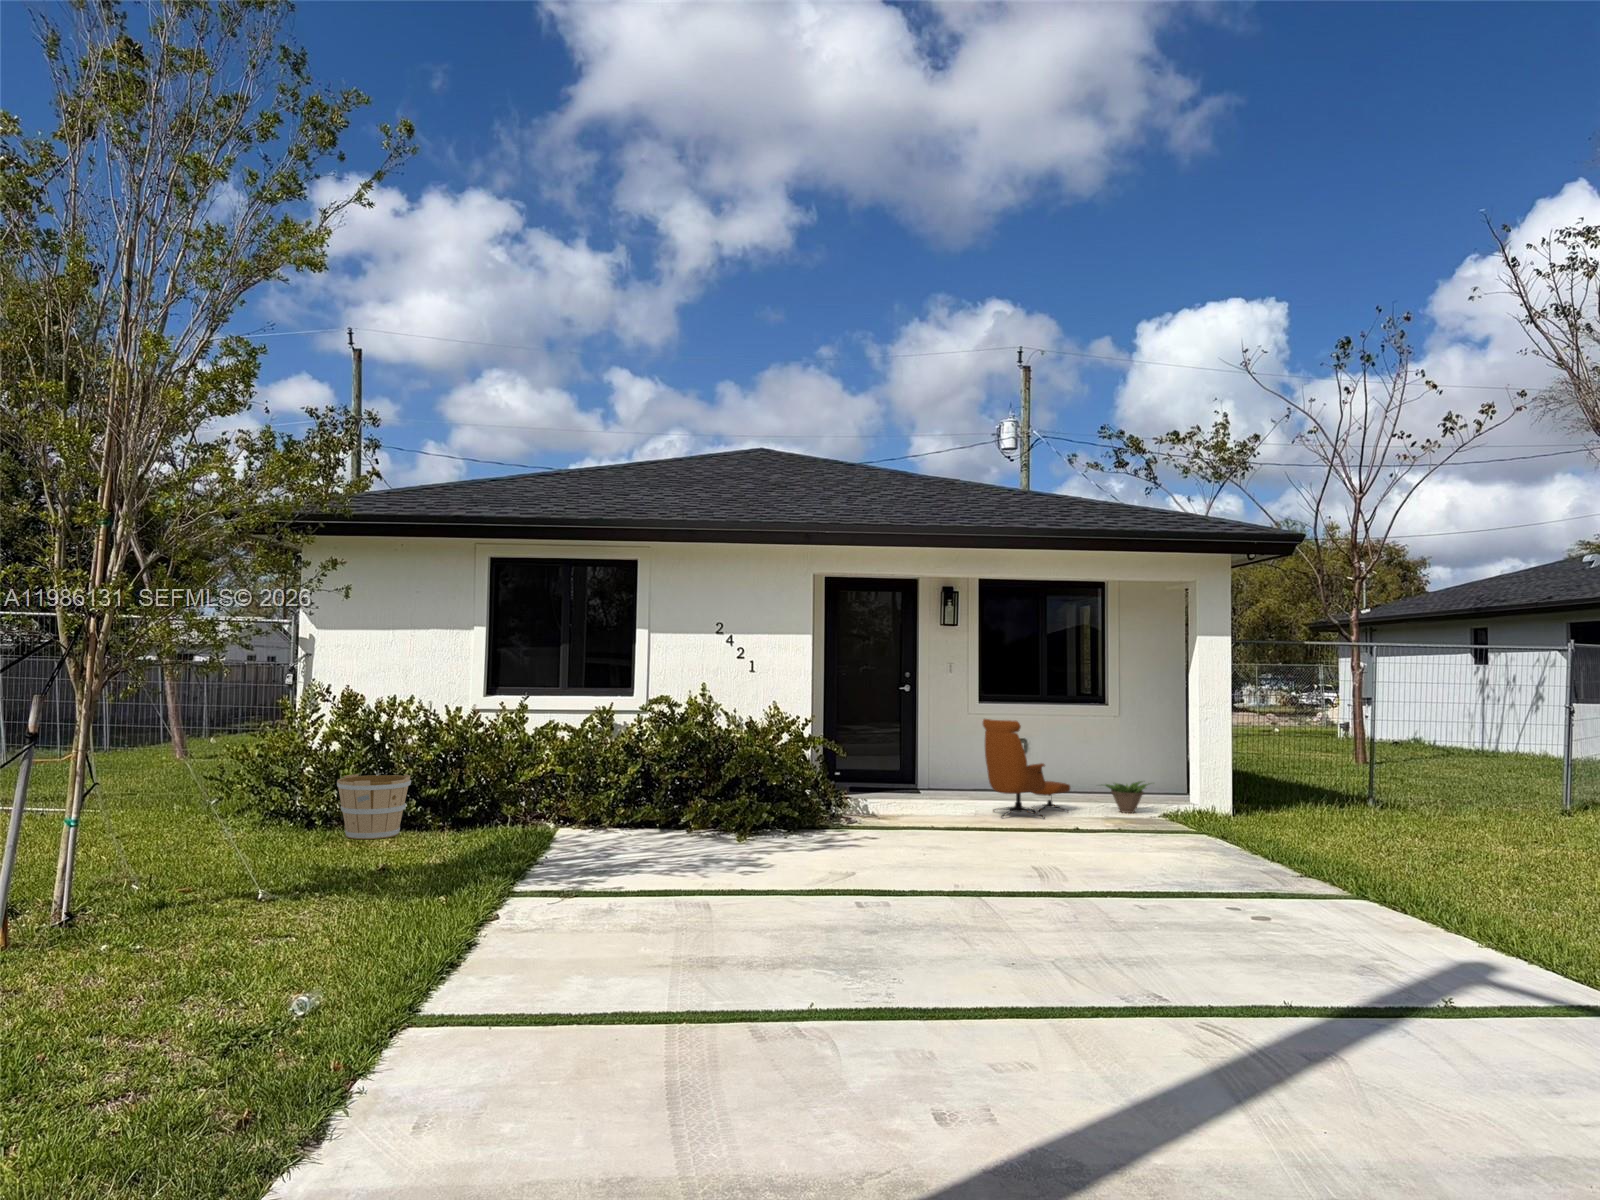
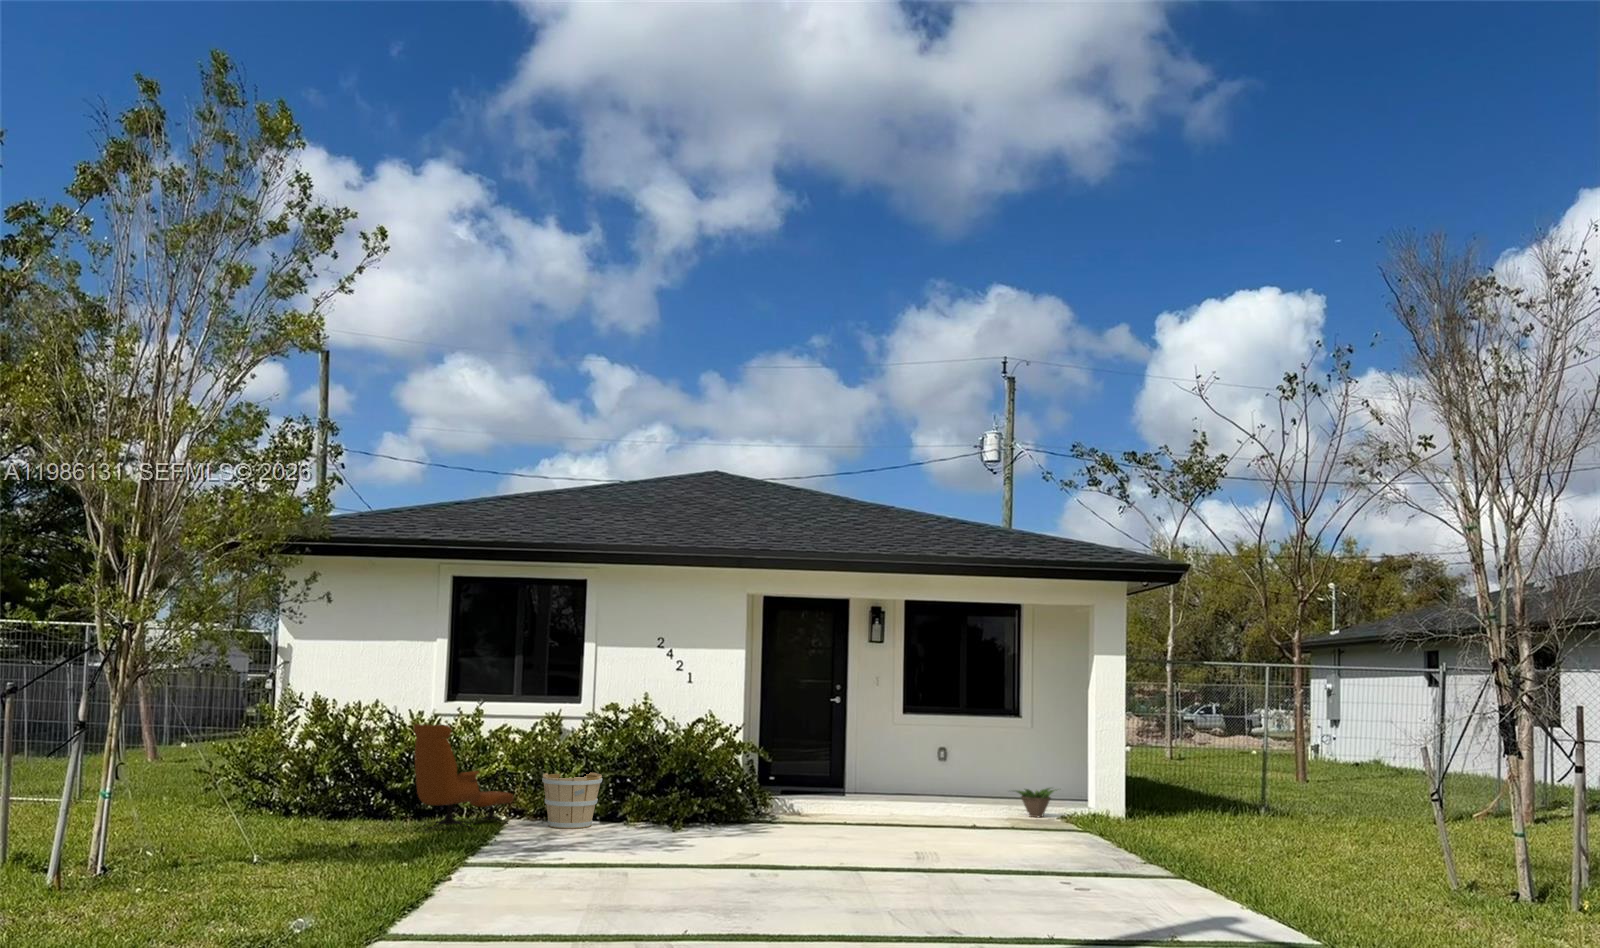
lounge chair: present [983,719,1070,818] -> present [414,724,514,832]
wooden bucket: present [337,774,411,839] -> present [542,772,602,829]

